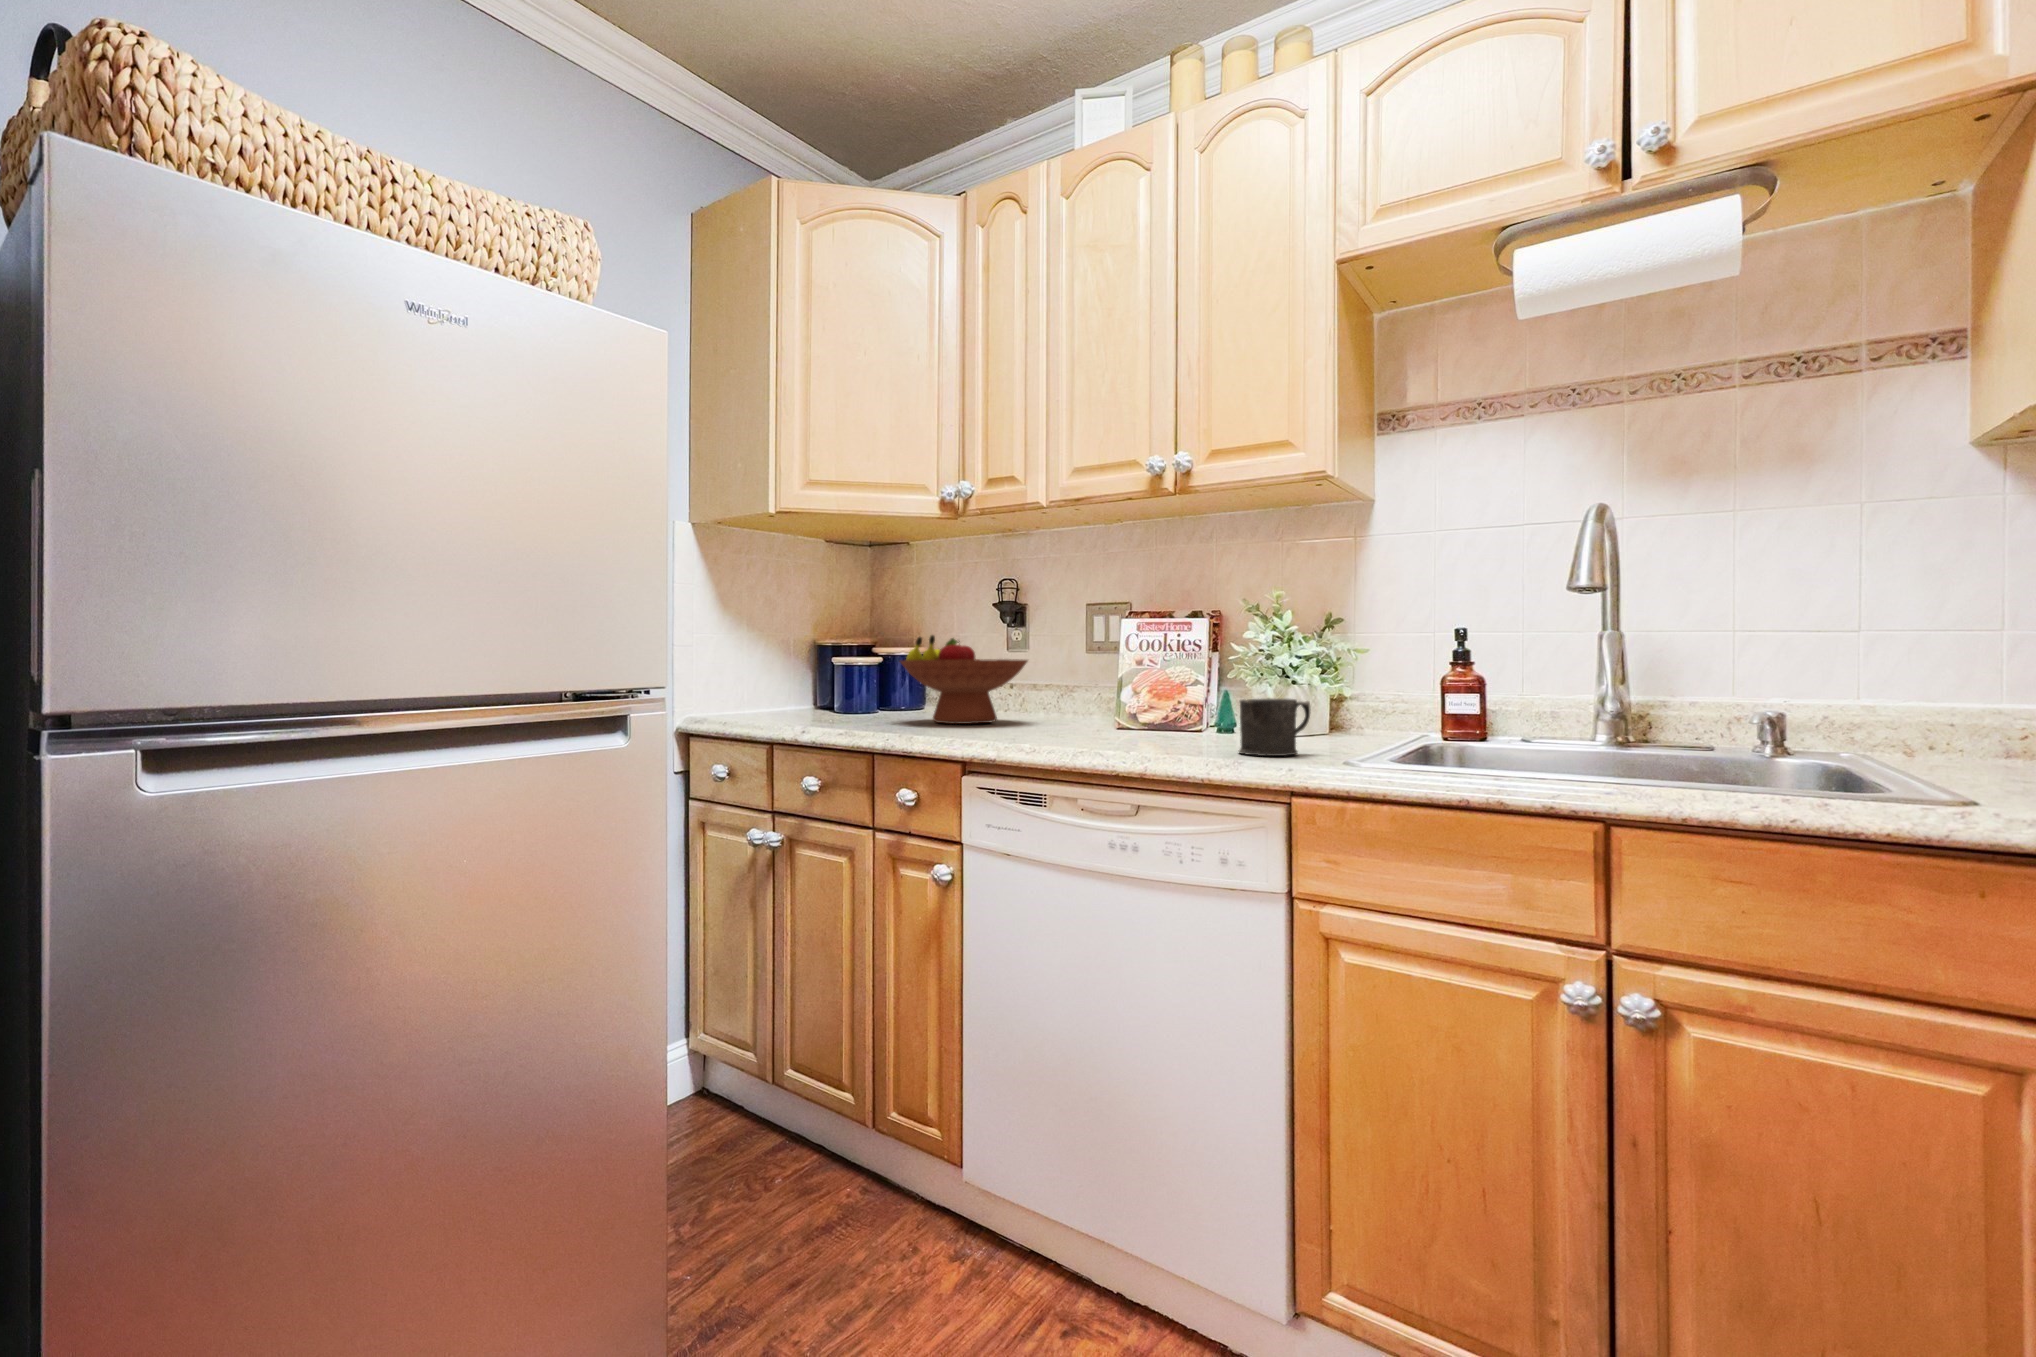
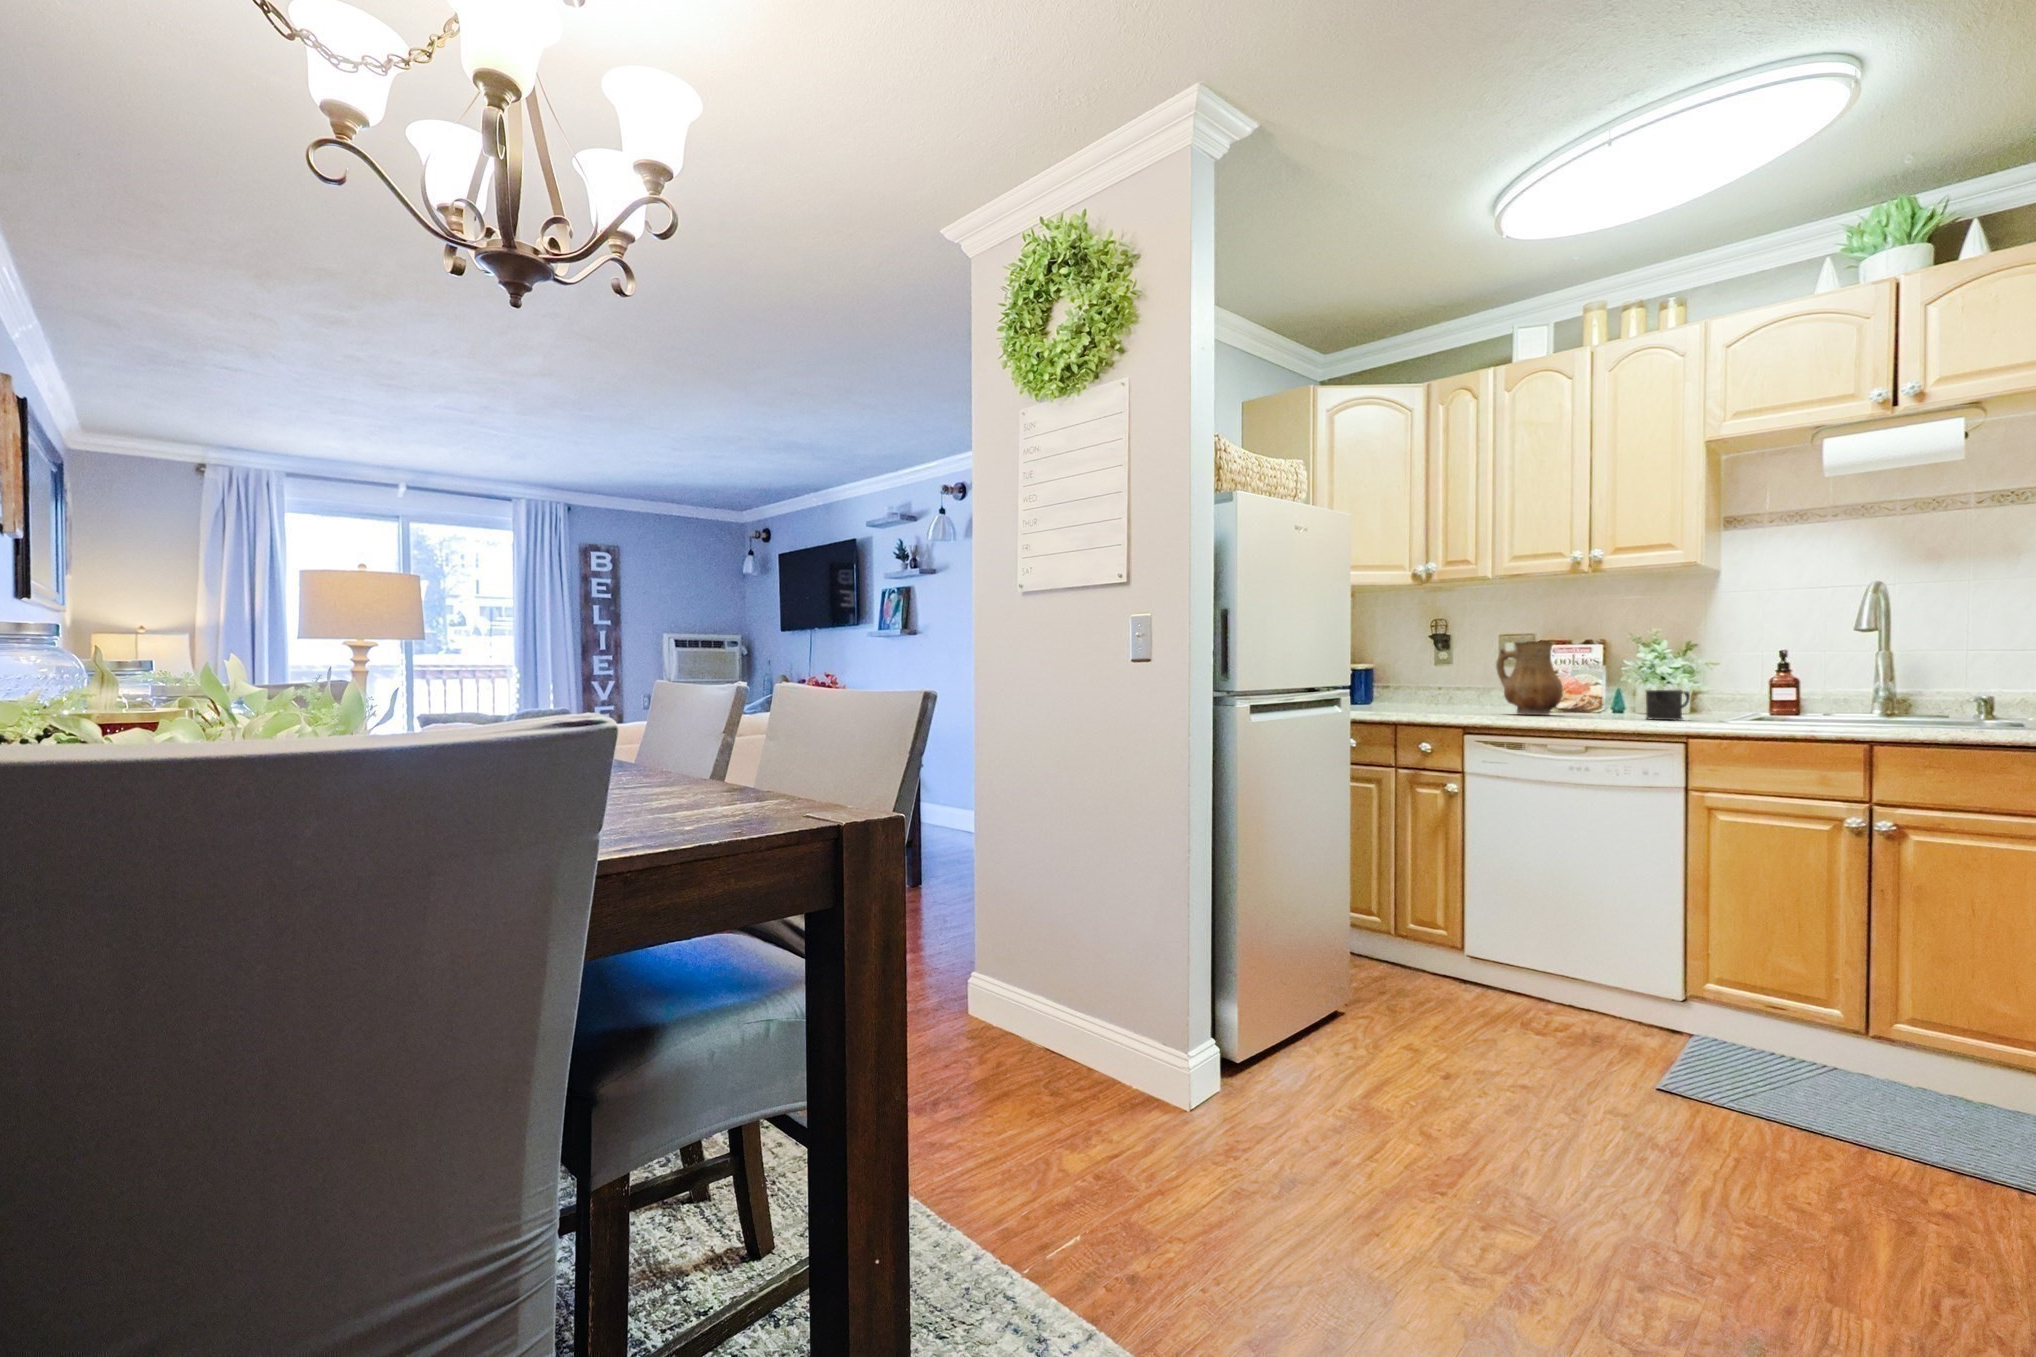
ceramic pitcher: none [1038,611,1133,740] -> present [1496,641,1563,715]
fruit bowl: present [901,635,1028,724] -> none [1377,654,1466,710]

